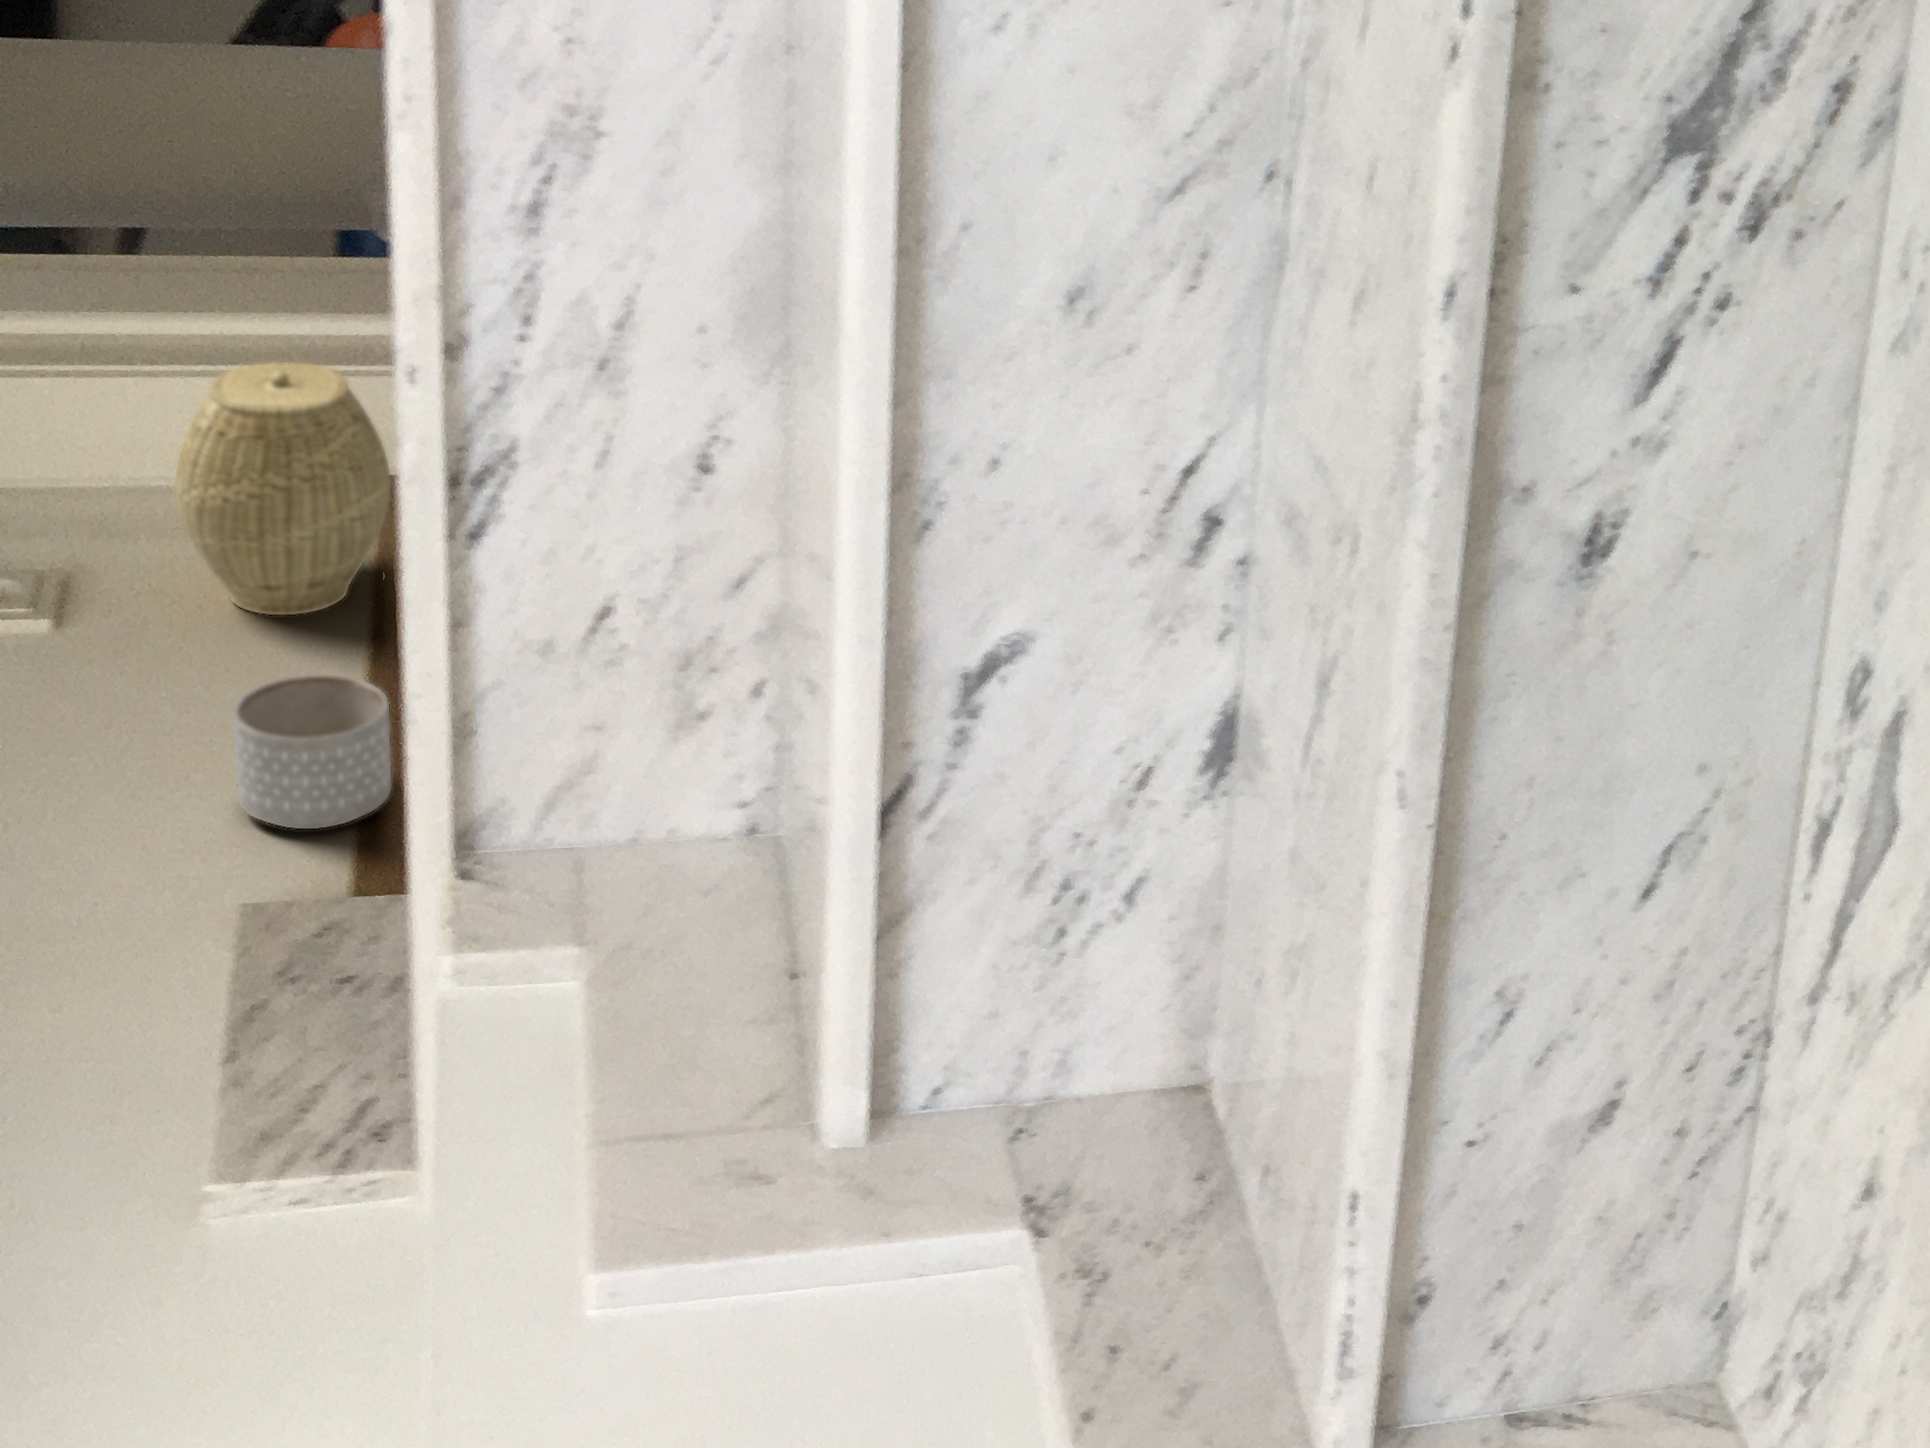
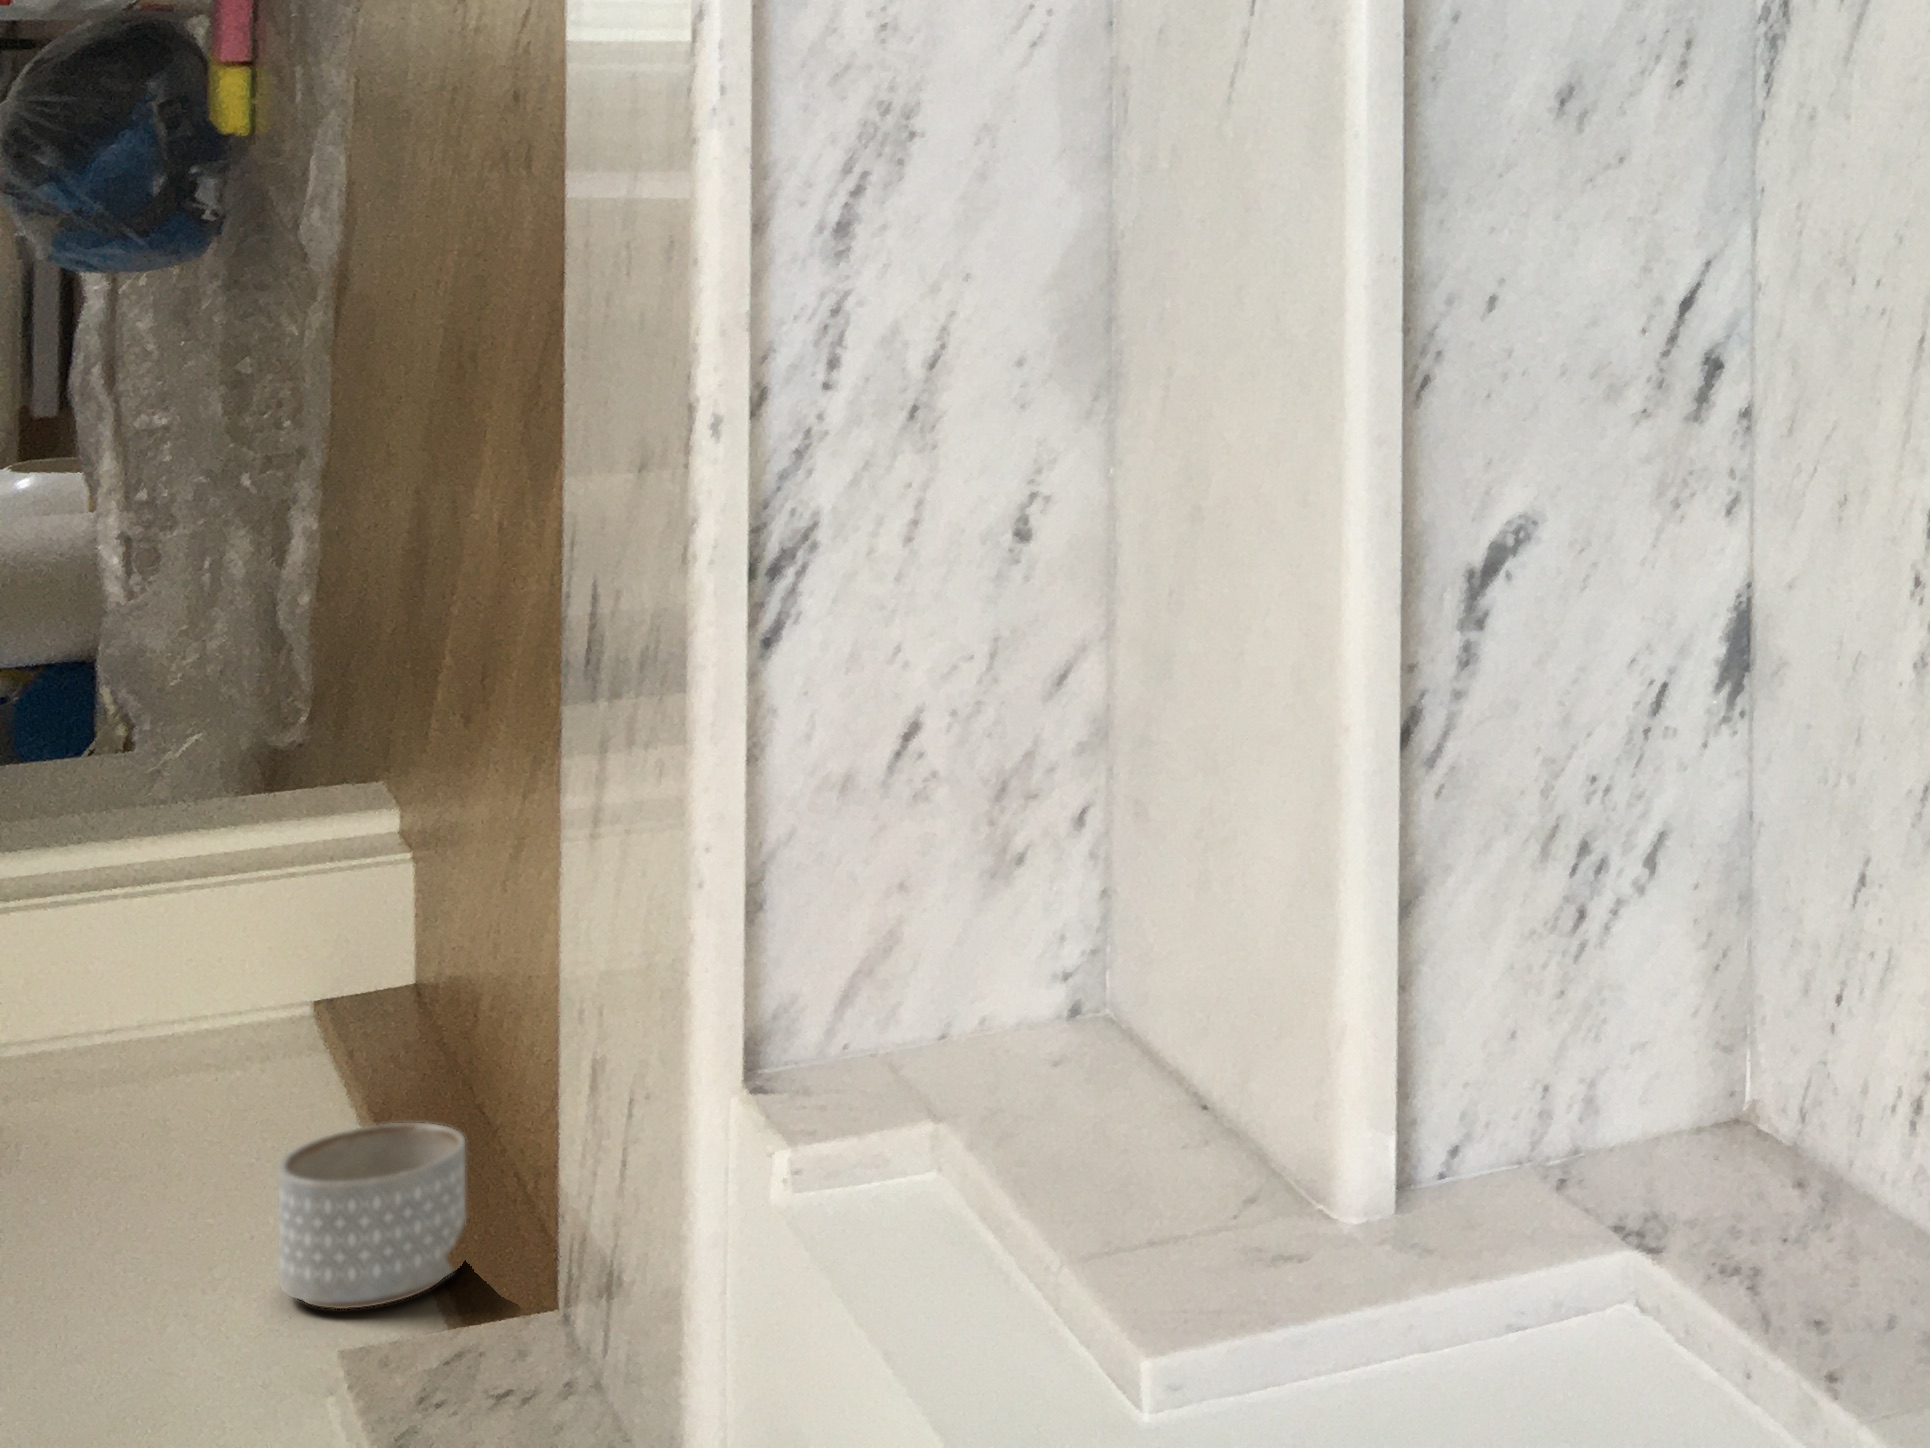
woven basket: present [175,362,391,615] -> none [140,831,393,1135]

